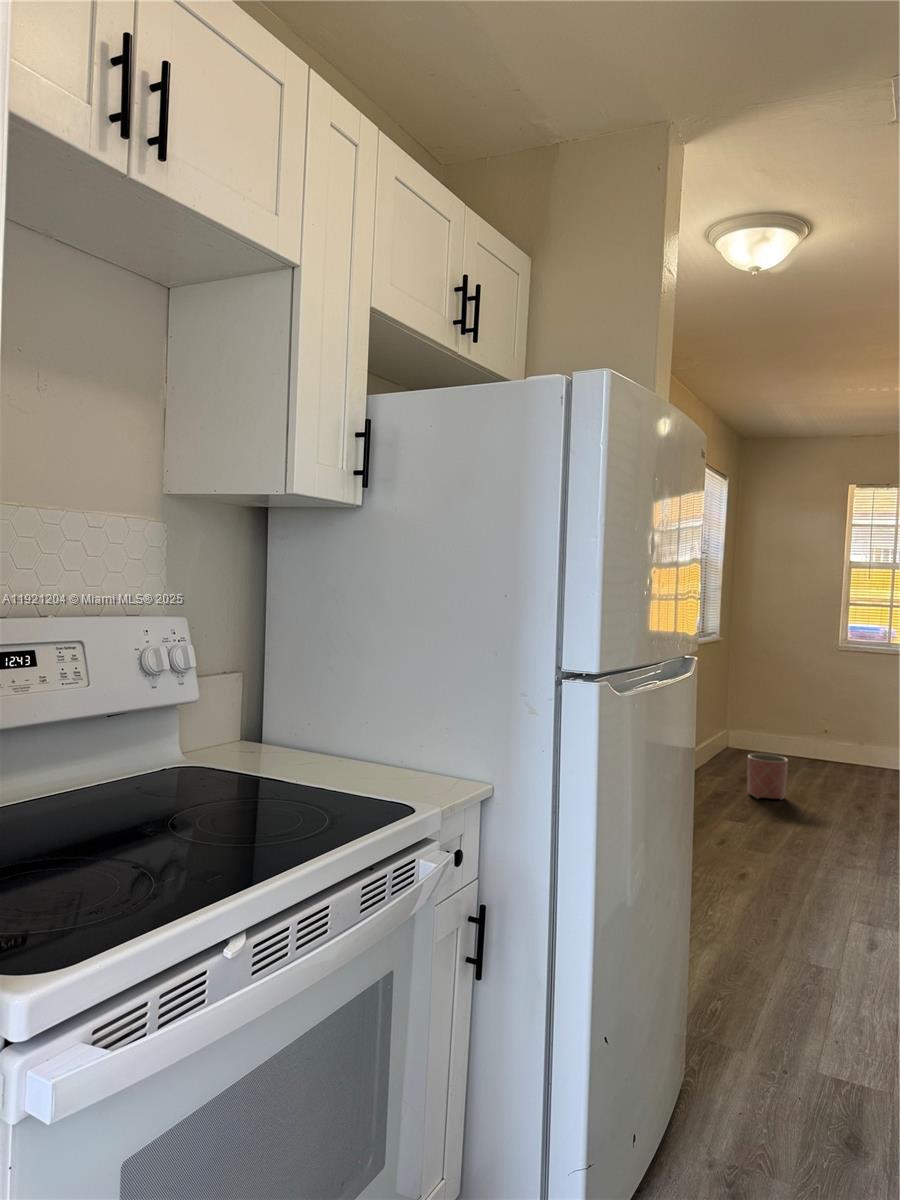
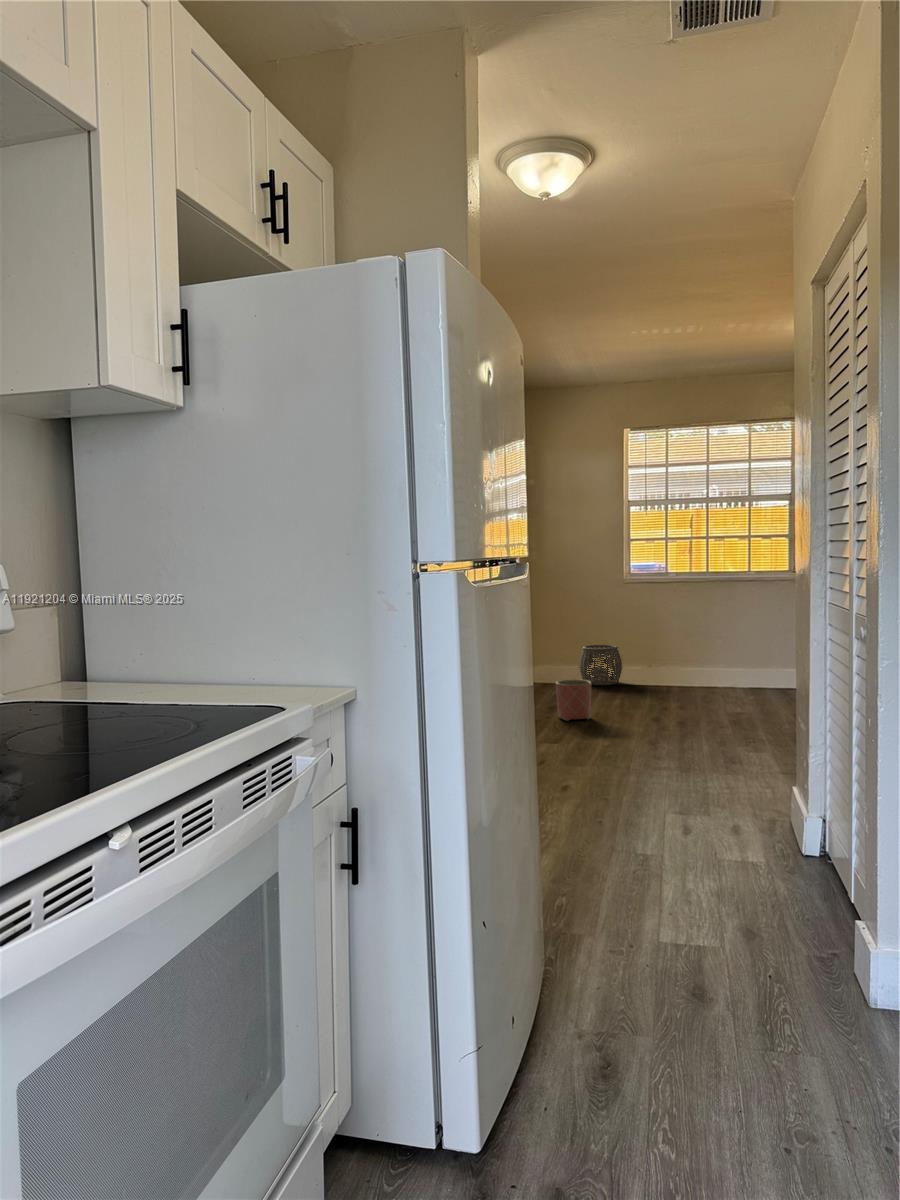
woven basket: none [779,715,830,761] -> present [579,645,622,685]

